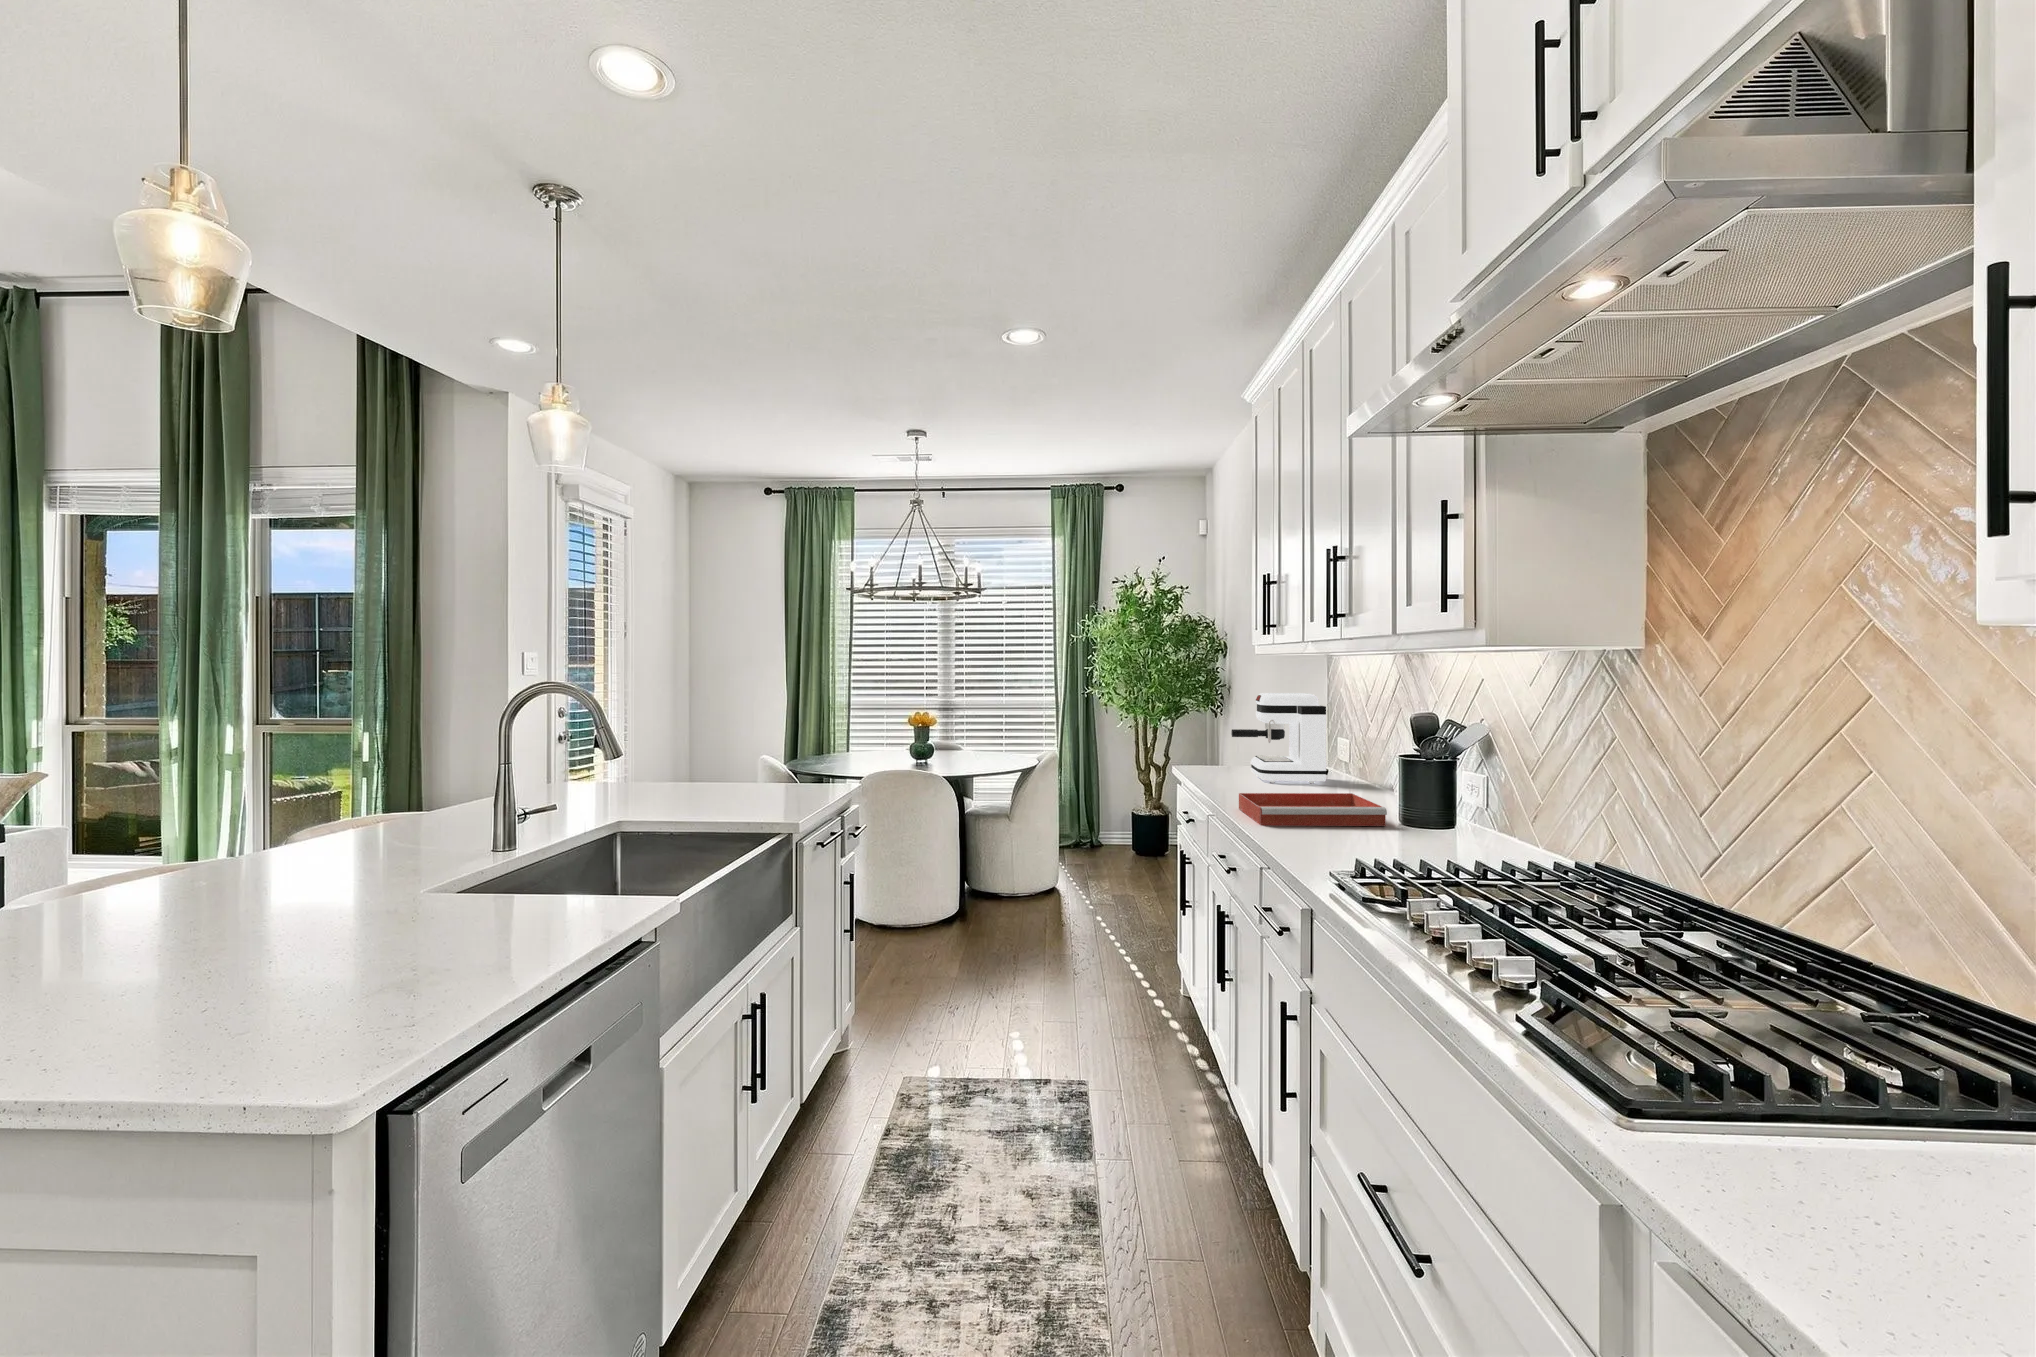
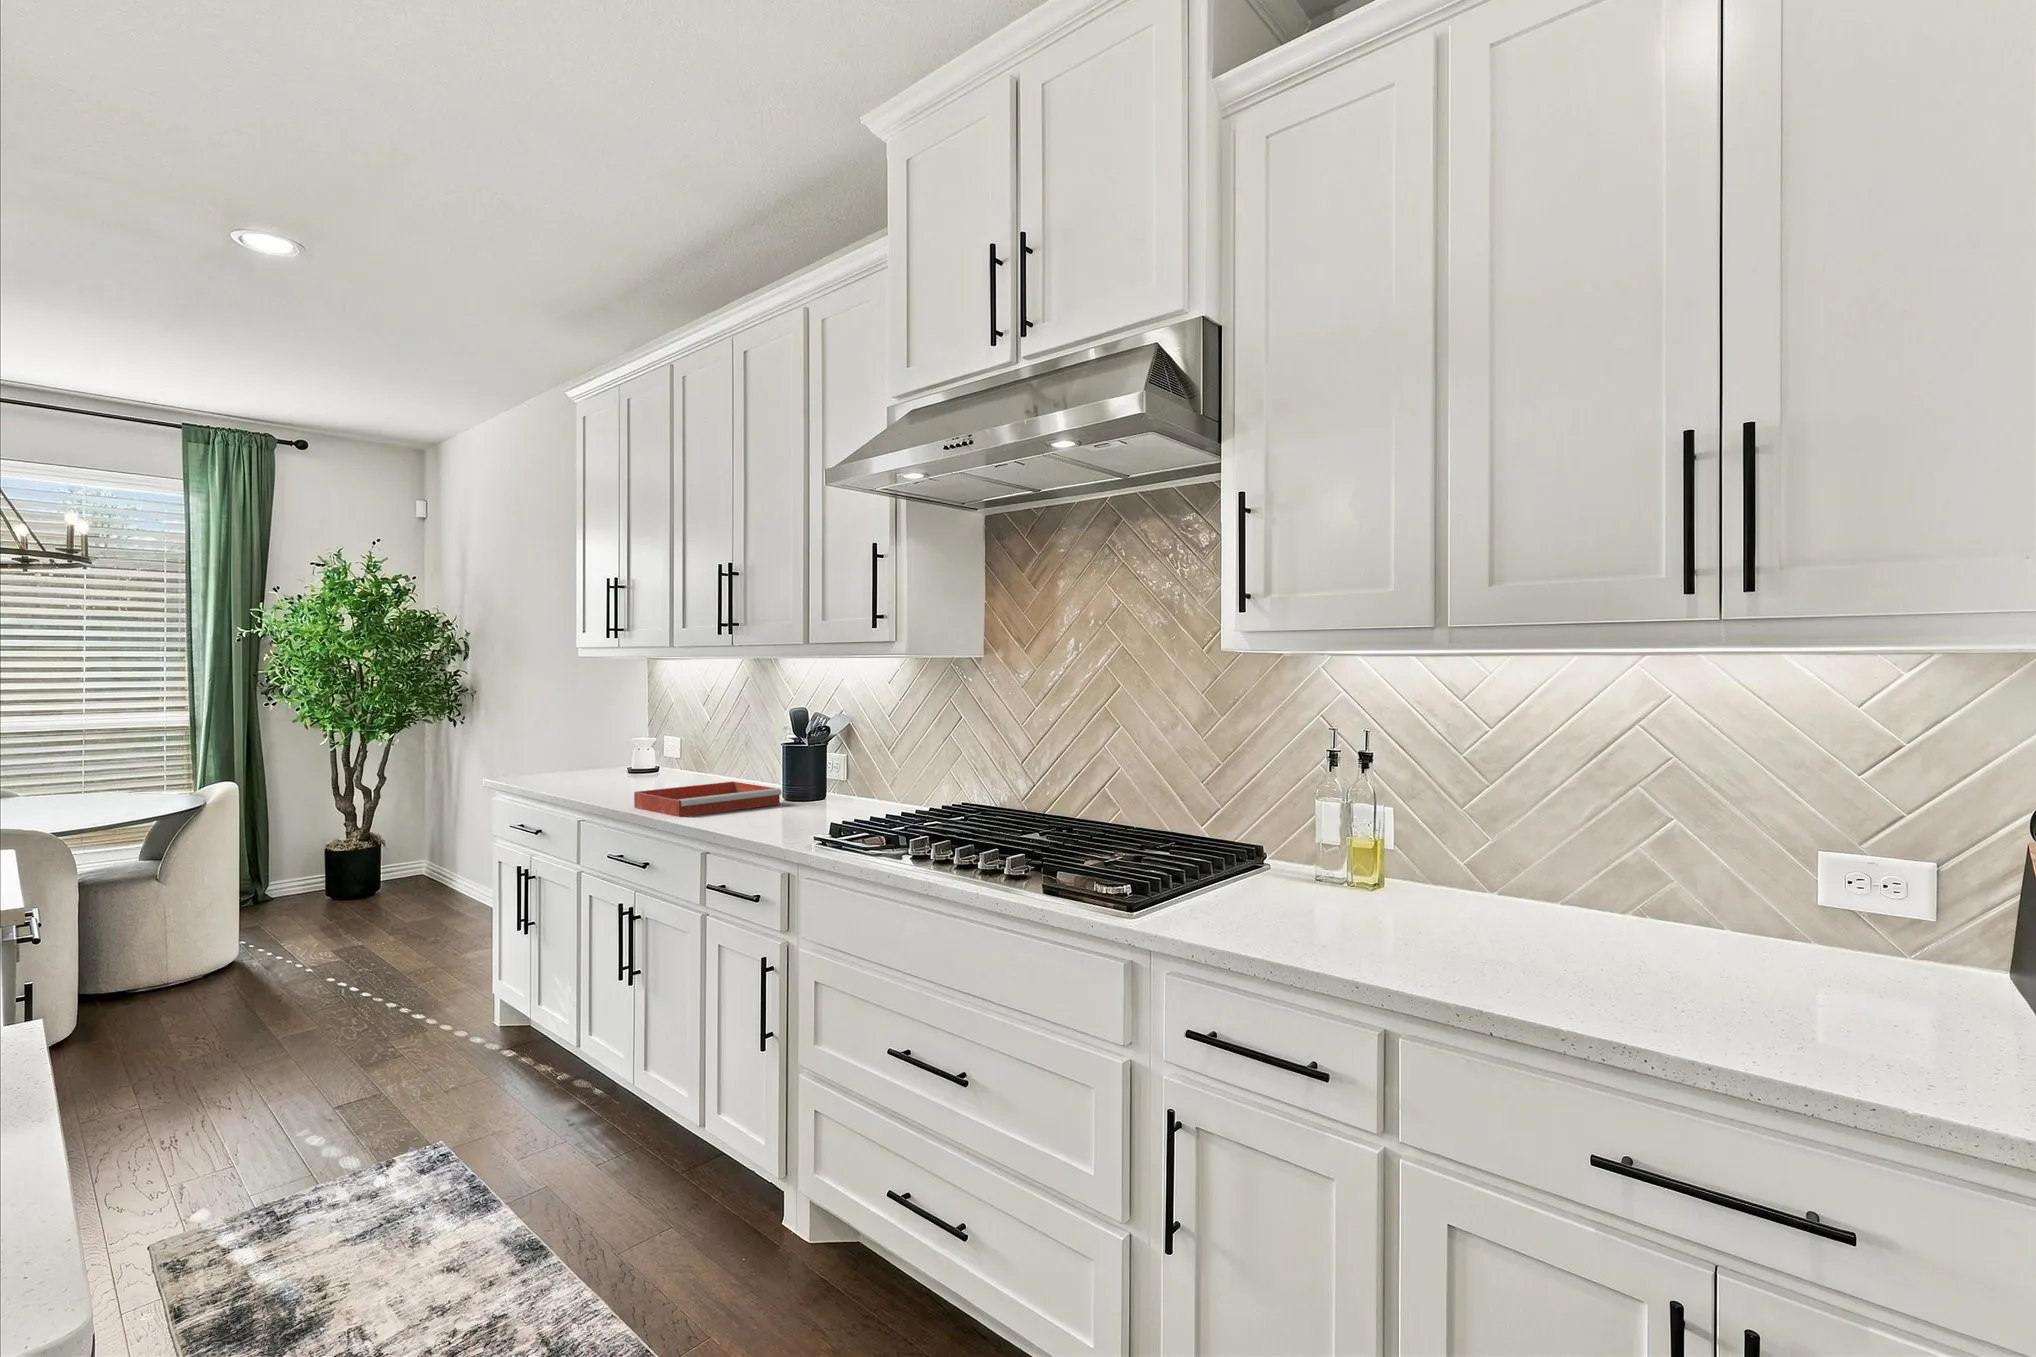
coffee maker: present [1231,693,1326,783] -> none [570,694,673,784]

